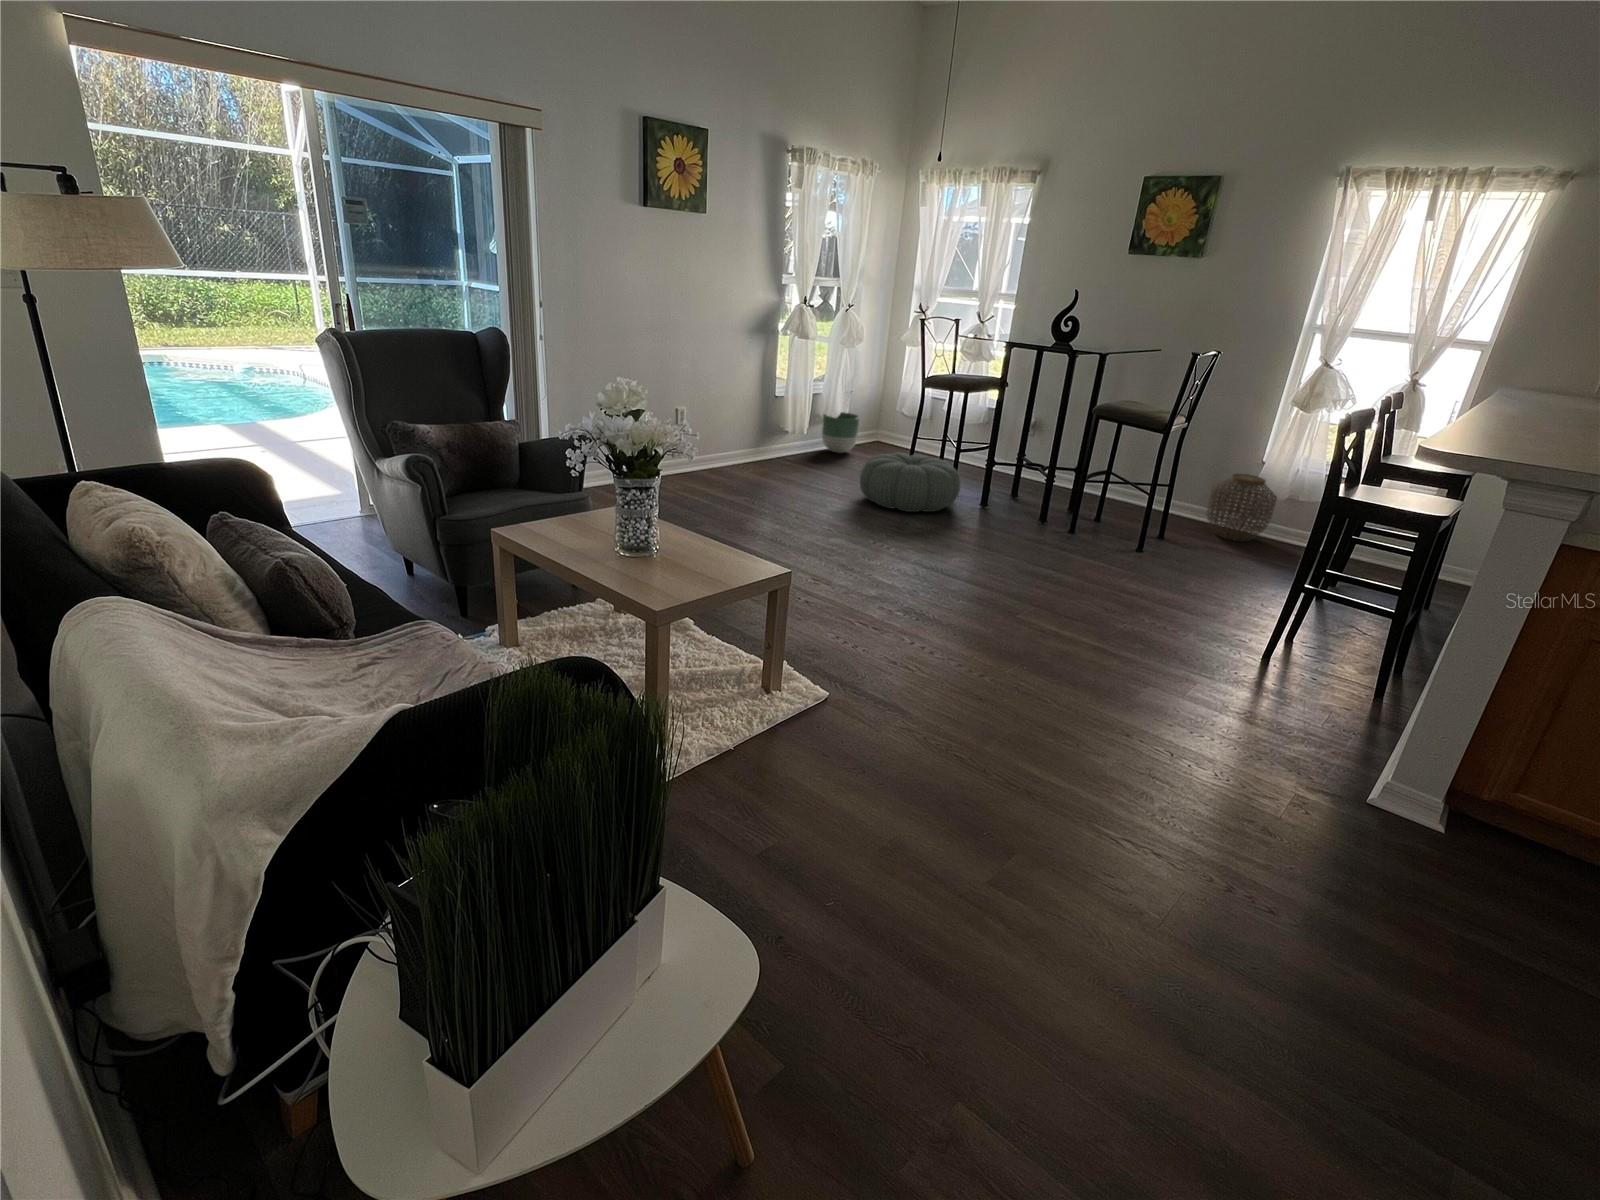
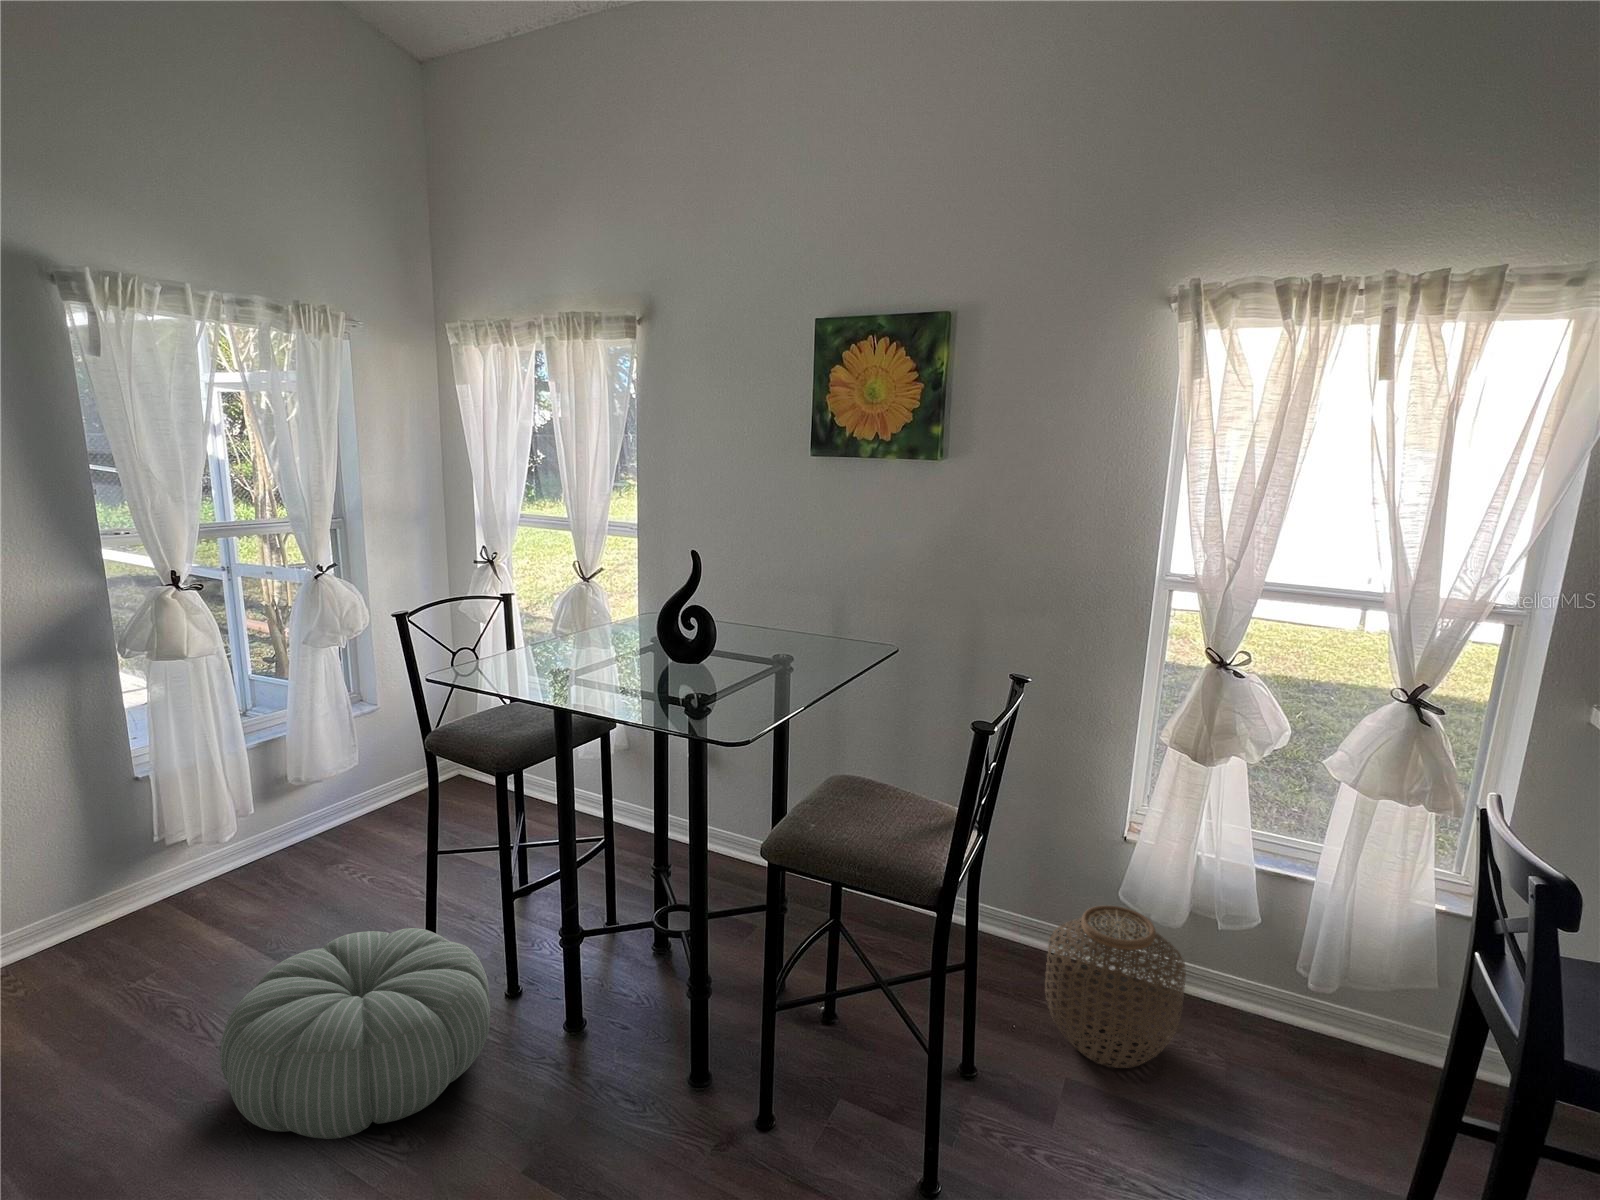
planter: present [822,412,859,453] -> none [297,768,379,855]

